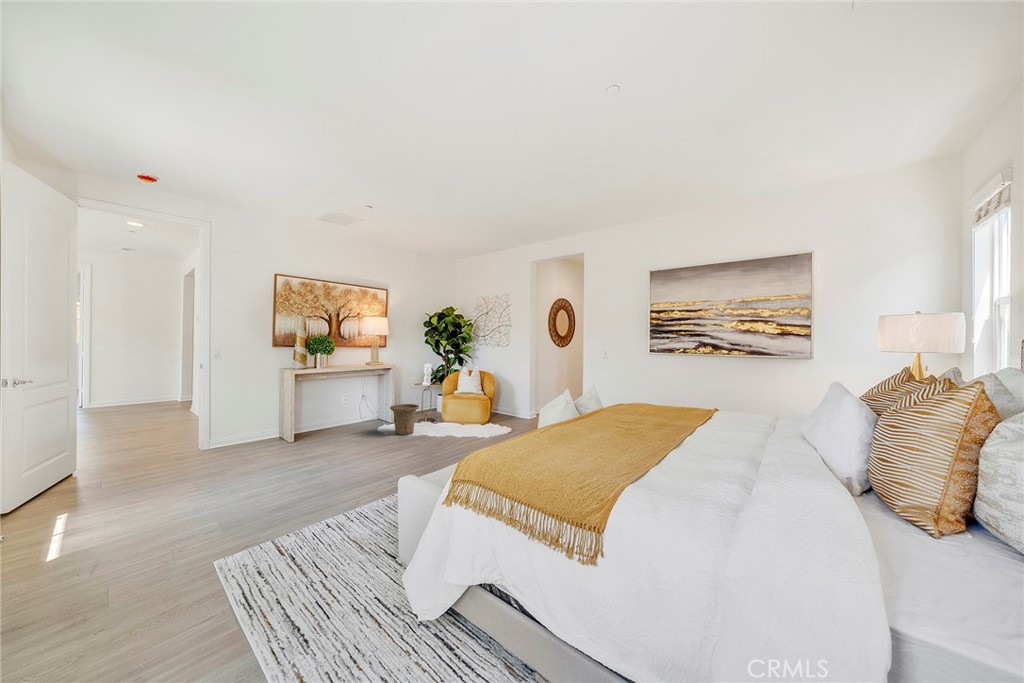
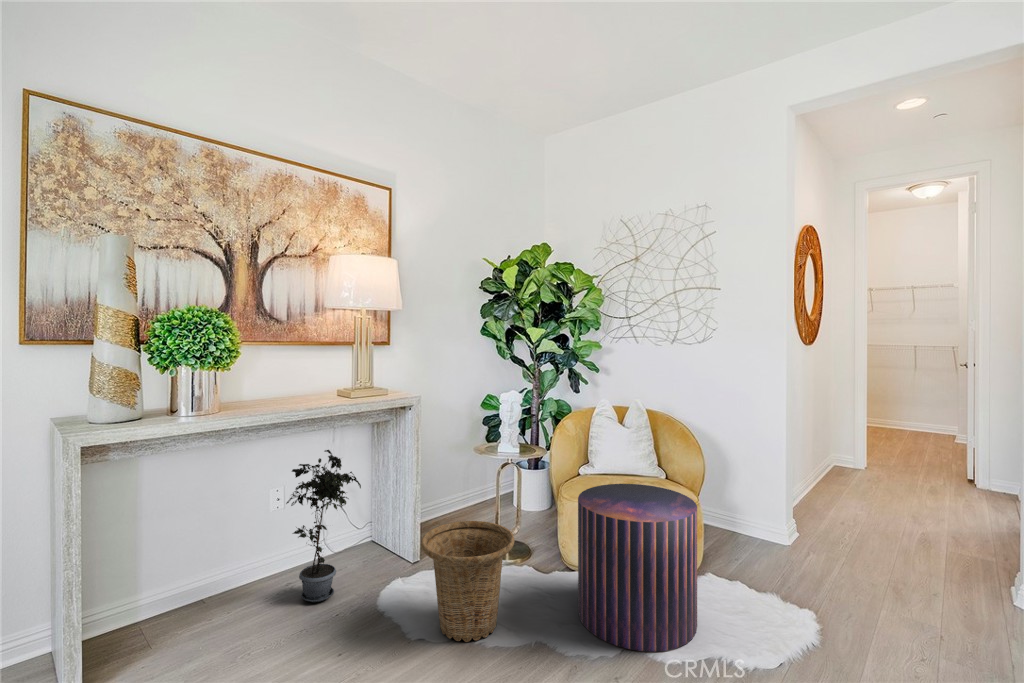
potted plant: none [349,382,373,429] -> present [286,450,361,602]
pouf: none [440,394,475,437] -> present [578,484,697,652]

